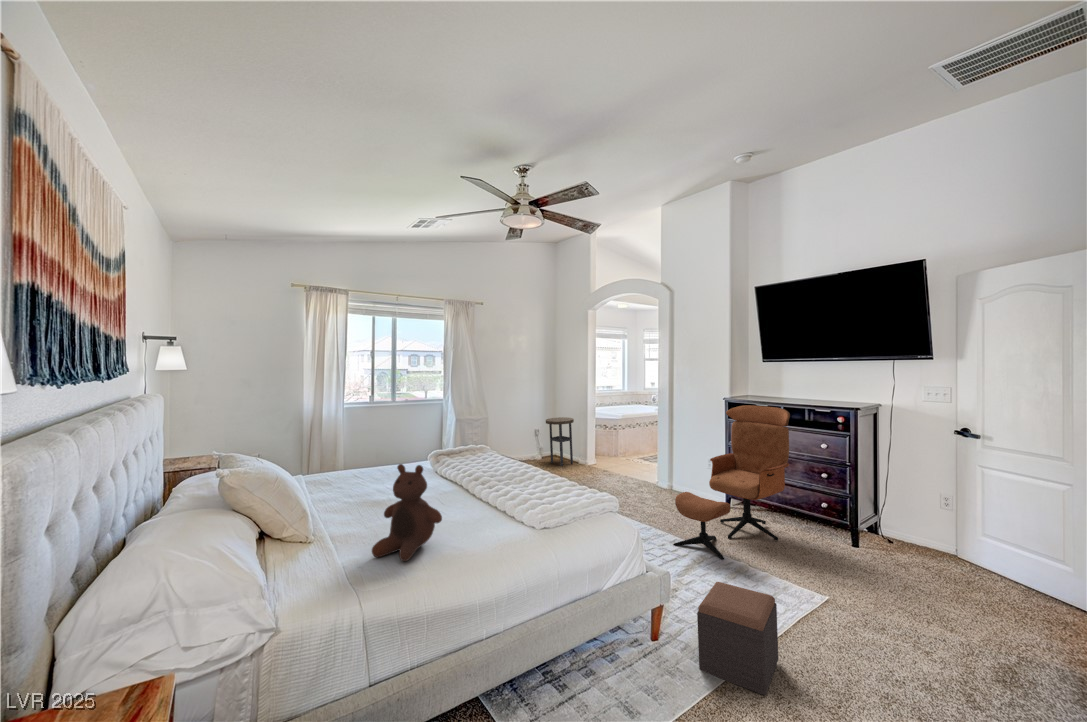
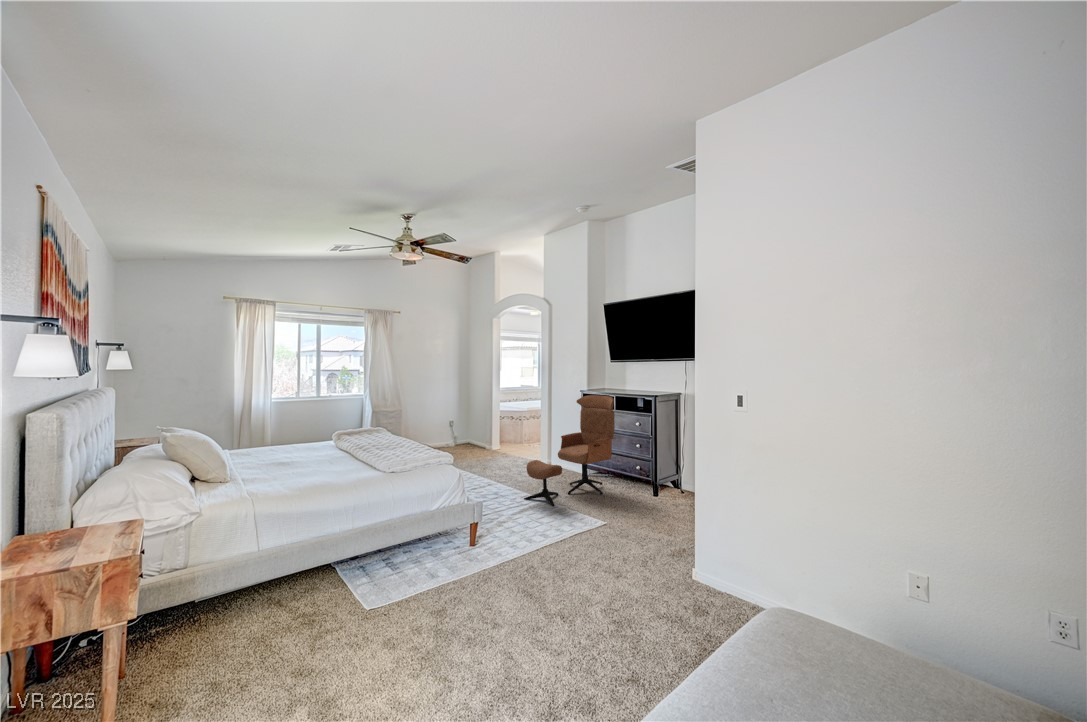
side table: present [546,417,574,466] -> none [456,410,480,451]
stuffed bear: present [372,464,442,561] -> none [269,429,318,488]
footstool: present [697,582,778,695] -> none [491,506,546,568]

